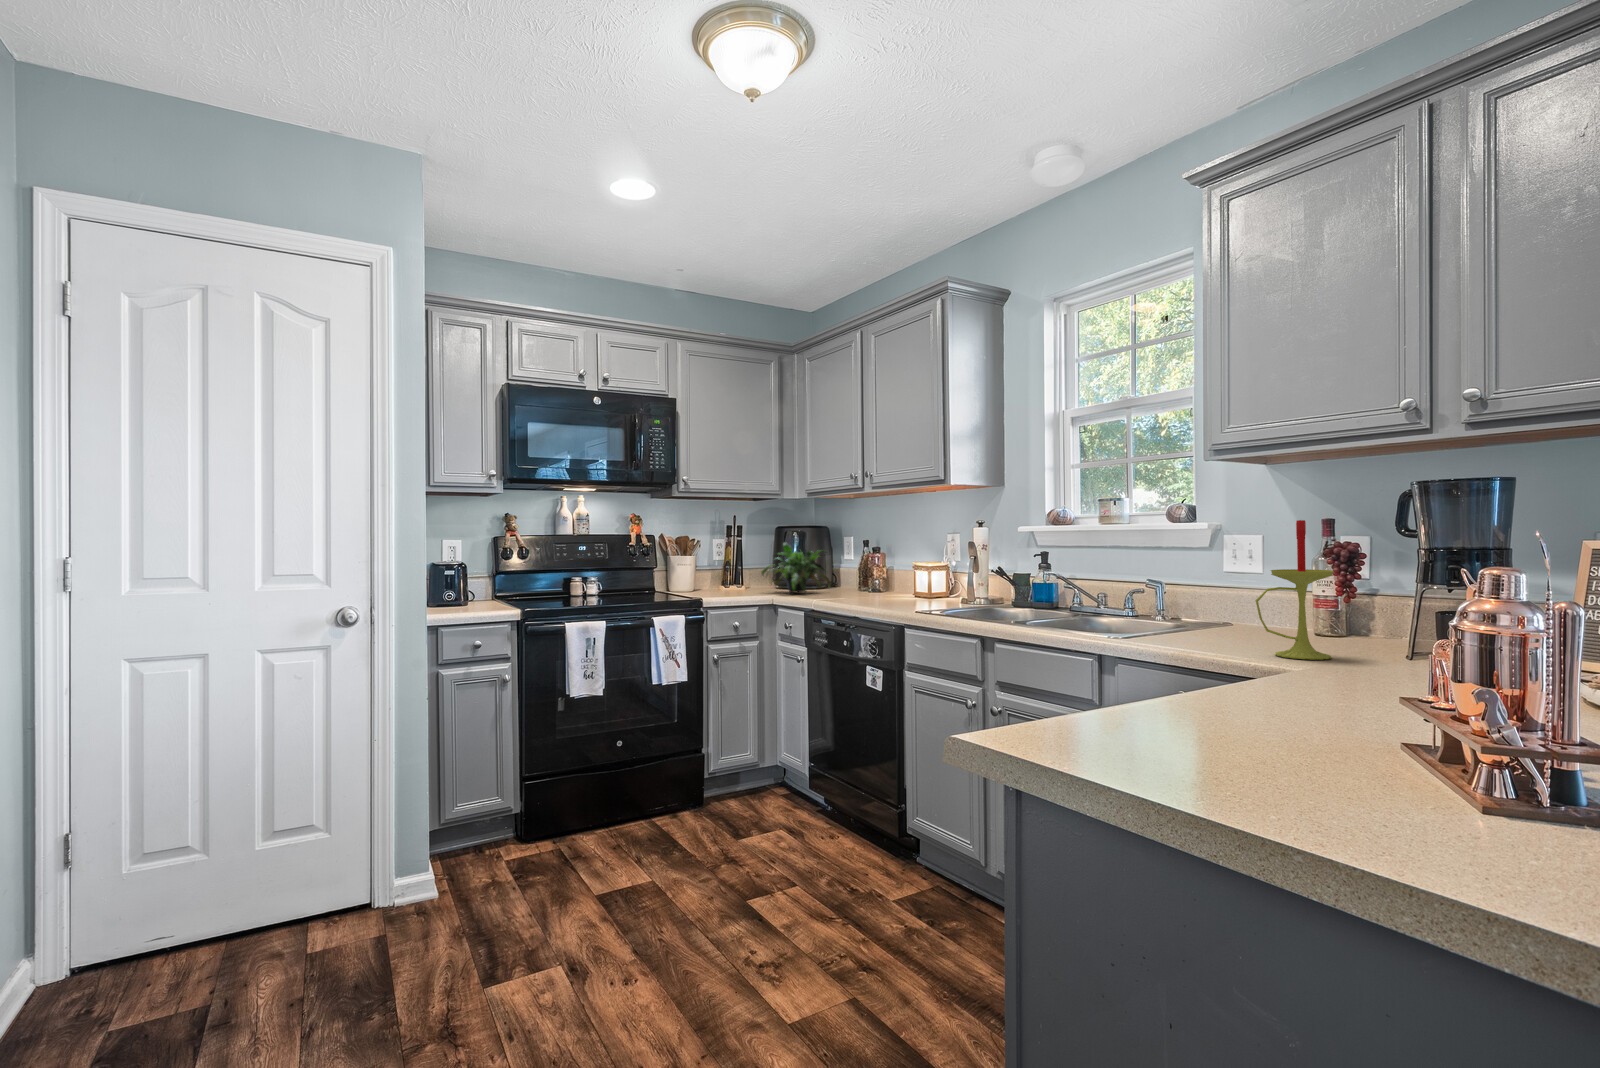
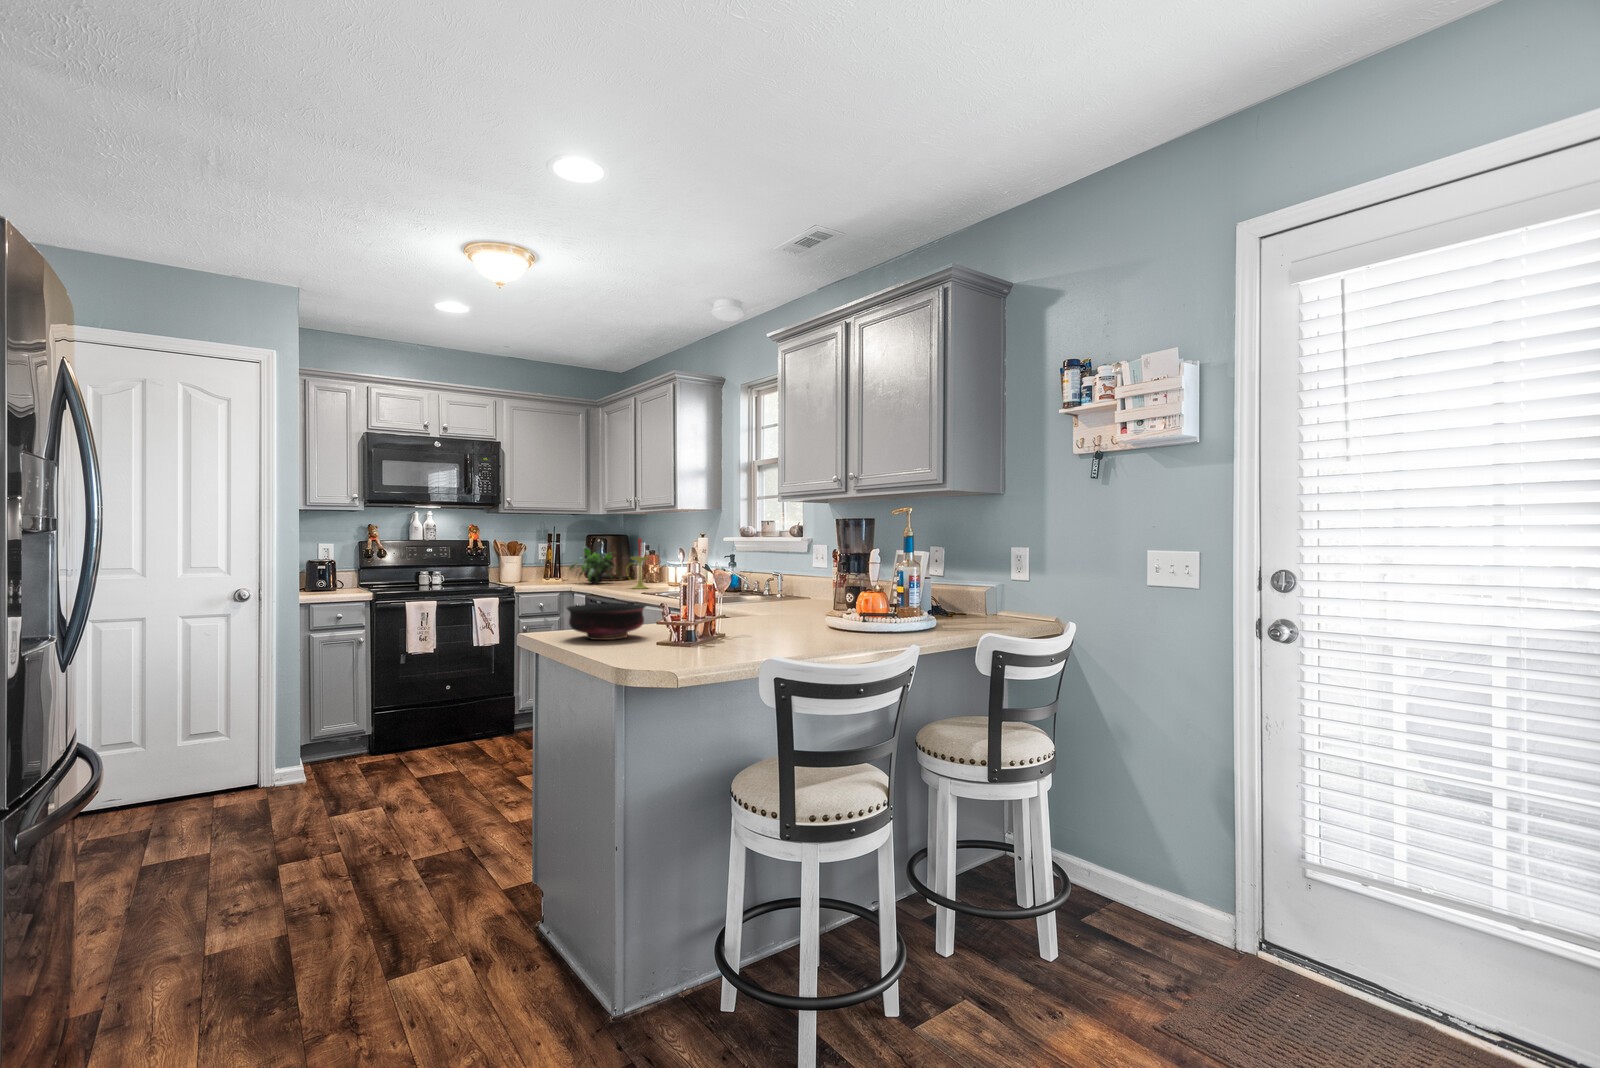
candle: present [1256,520,1333,660] -> present [631,539,649,589]
bowl: none [1082,659,1296,762] -> present [567,603,646,640]

